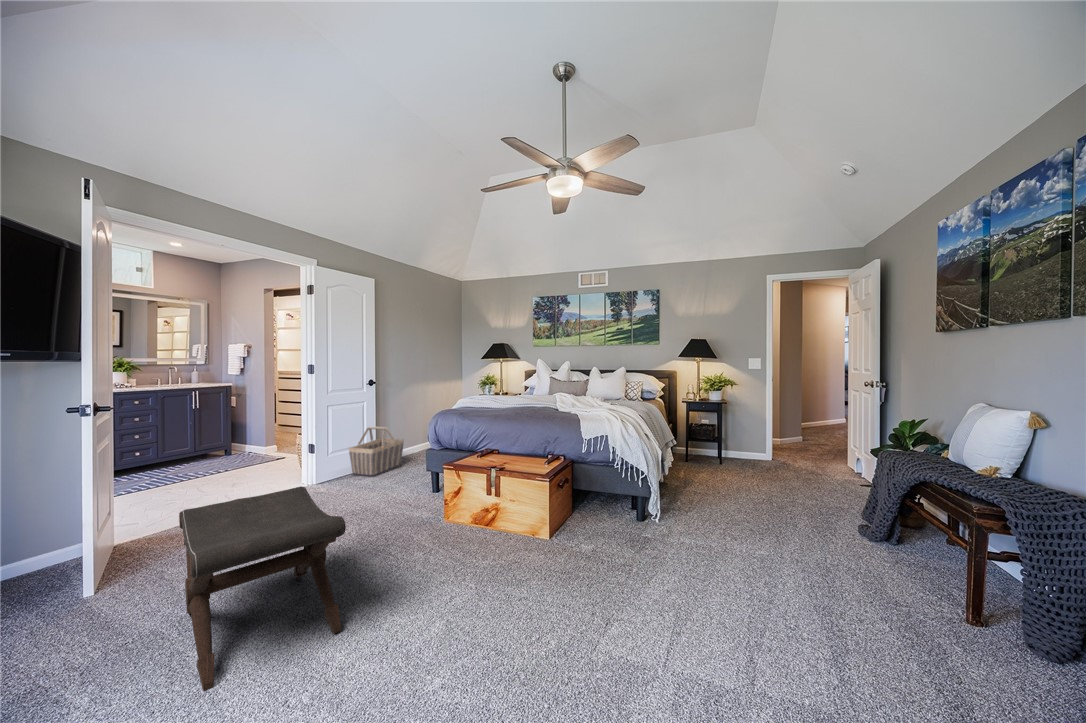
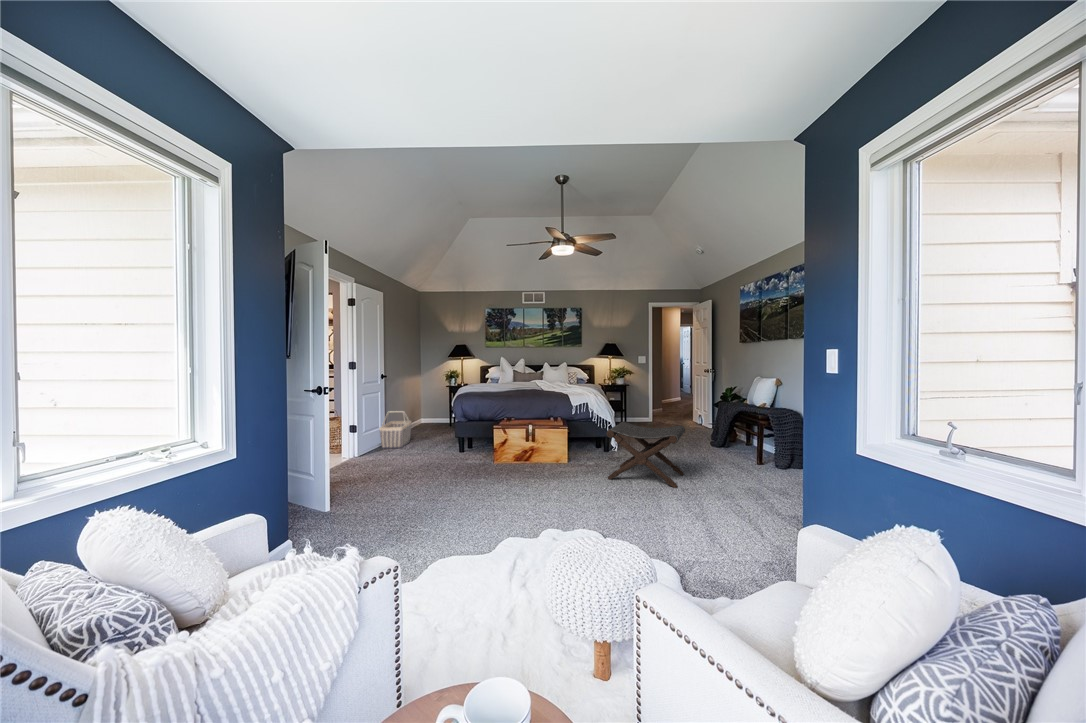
footstool: present [179,486,346,691] -> present [606,422,685,488]

